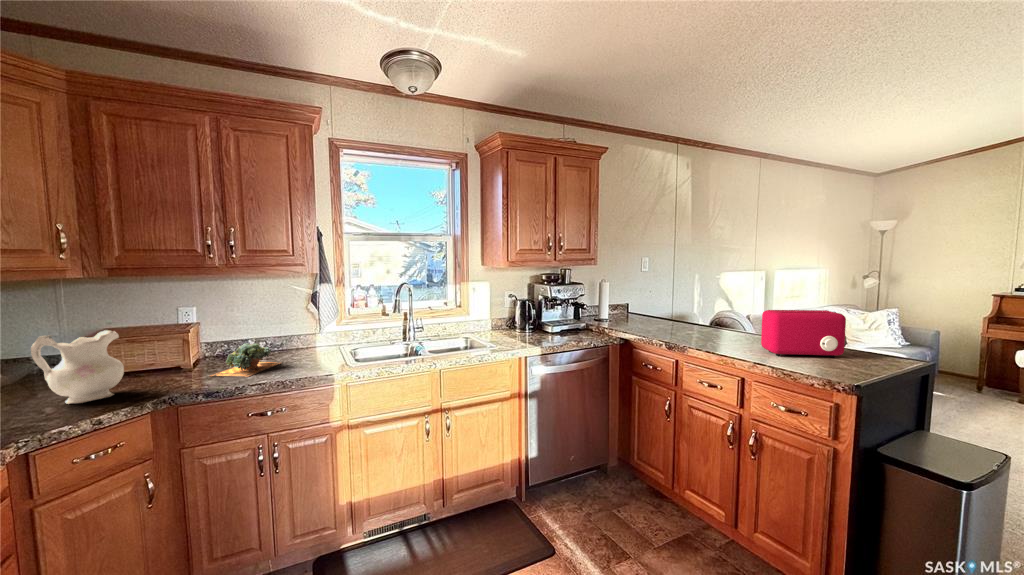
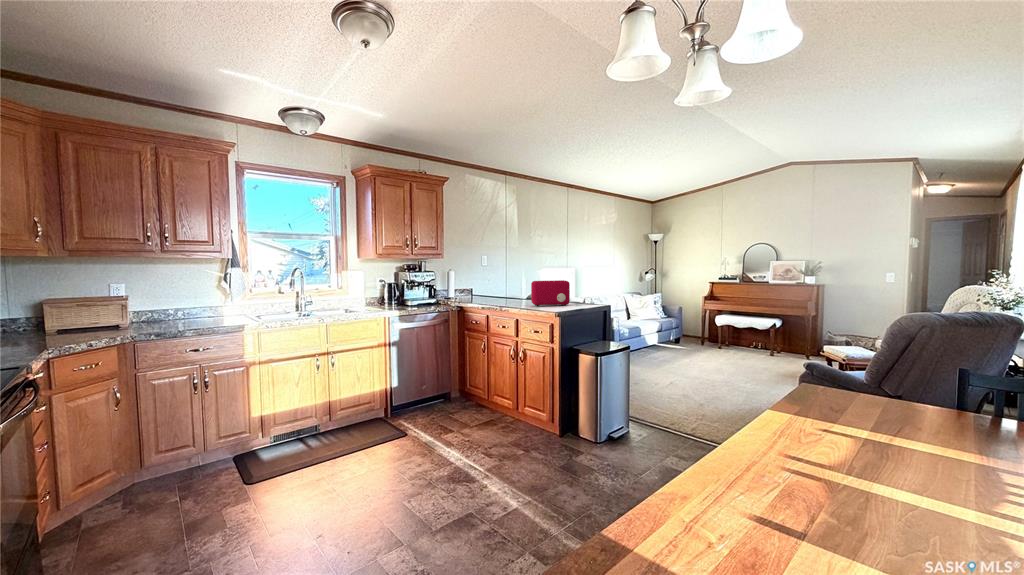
ceramic pitcher: present [31,330,124,404] -> none [28,292,91,340]
succulent plant: present [209,343,281,377] -> none [150,306,203,328]

